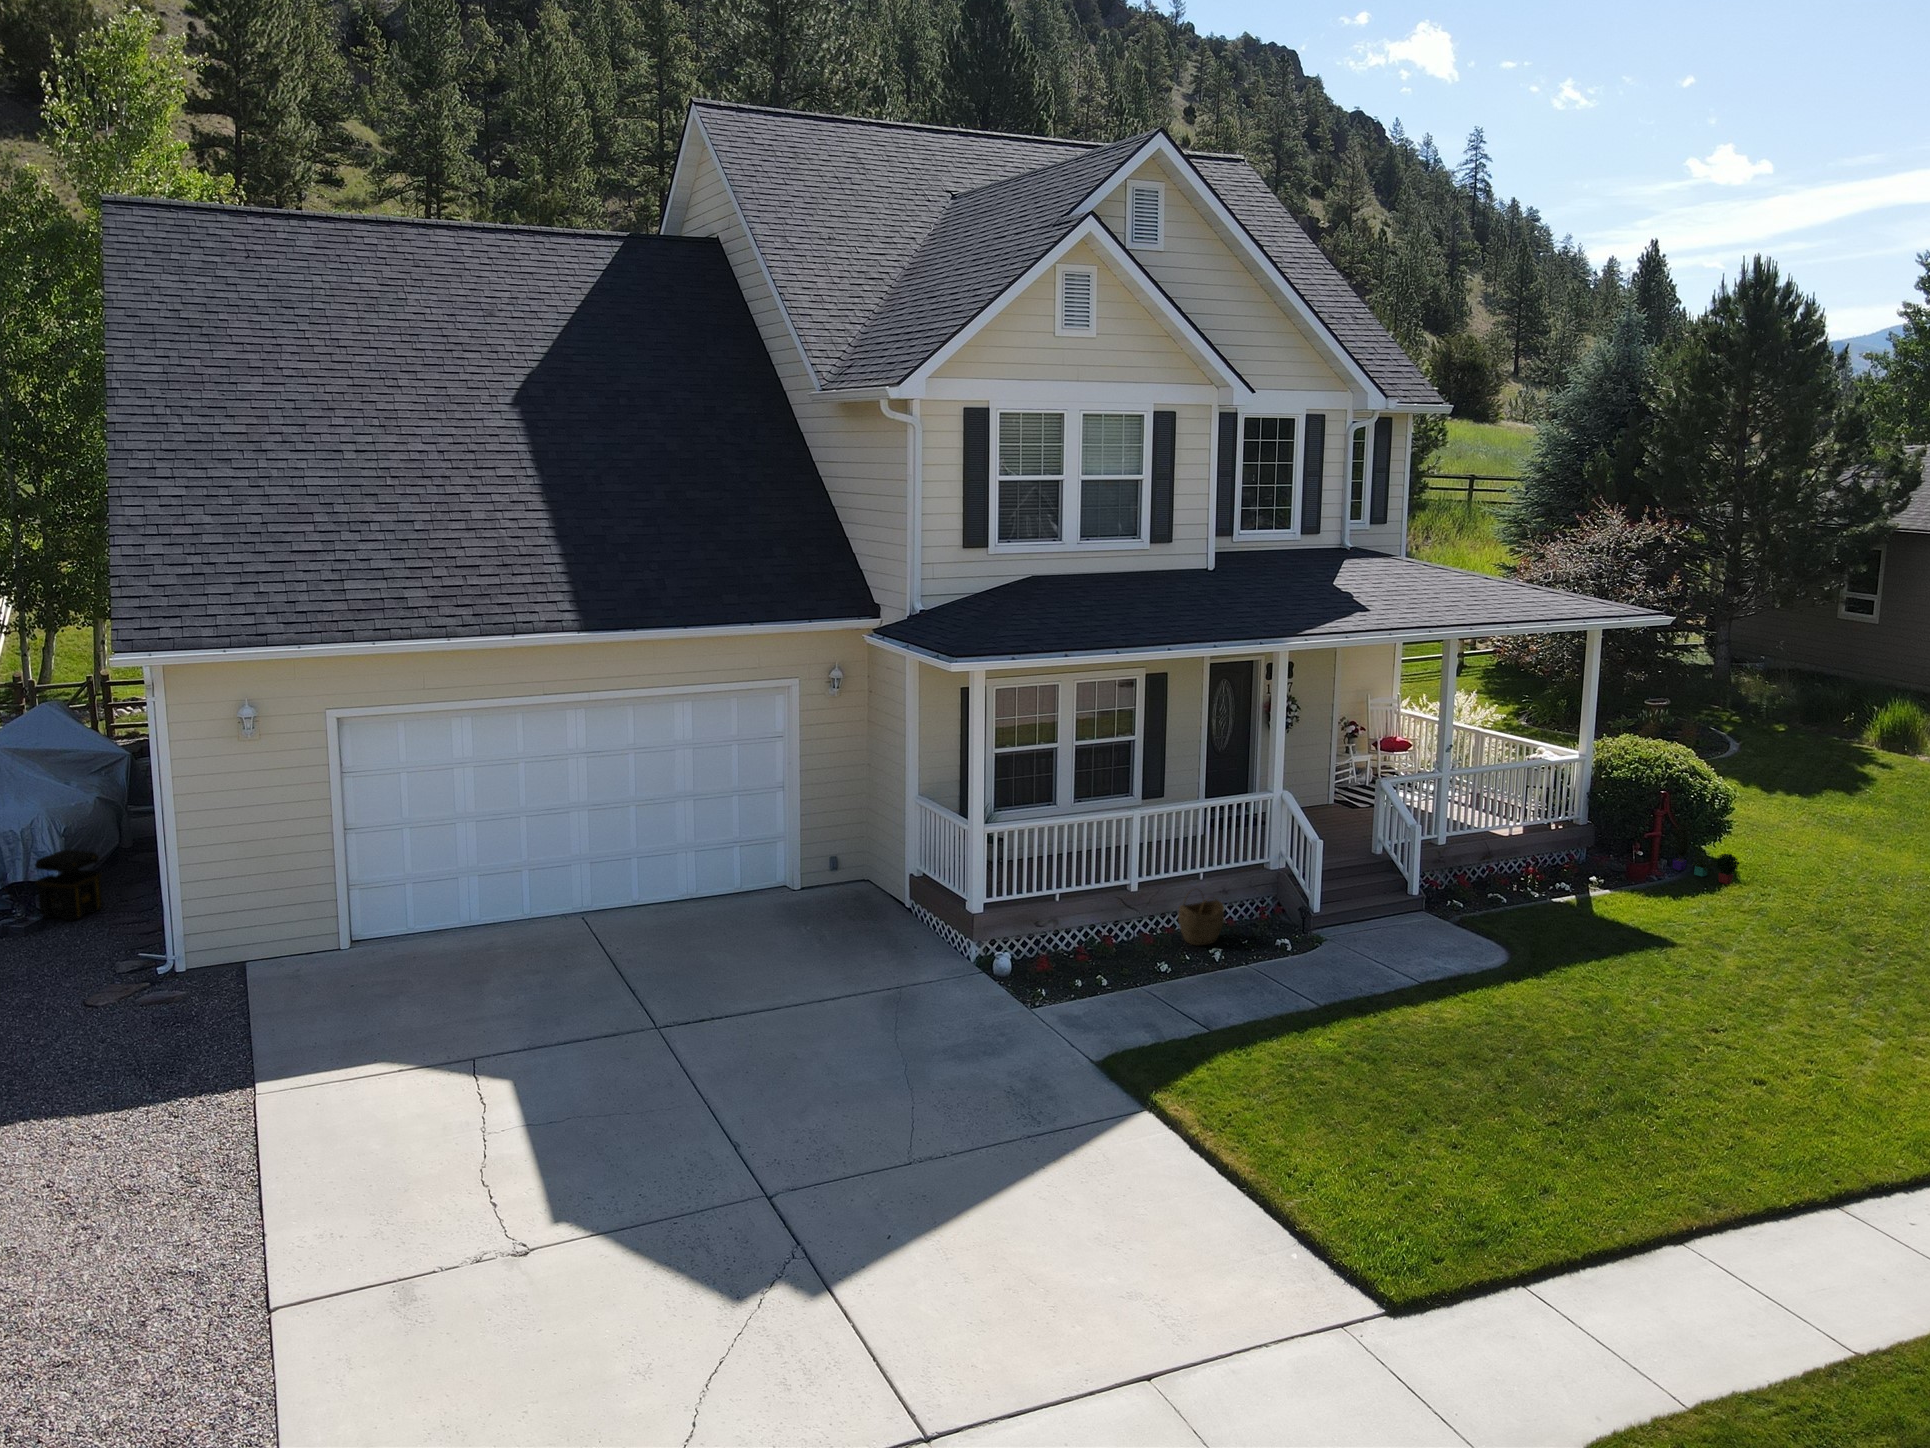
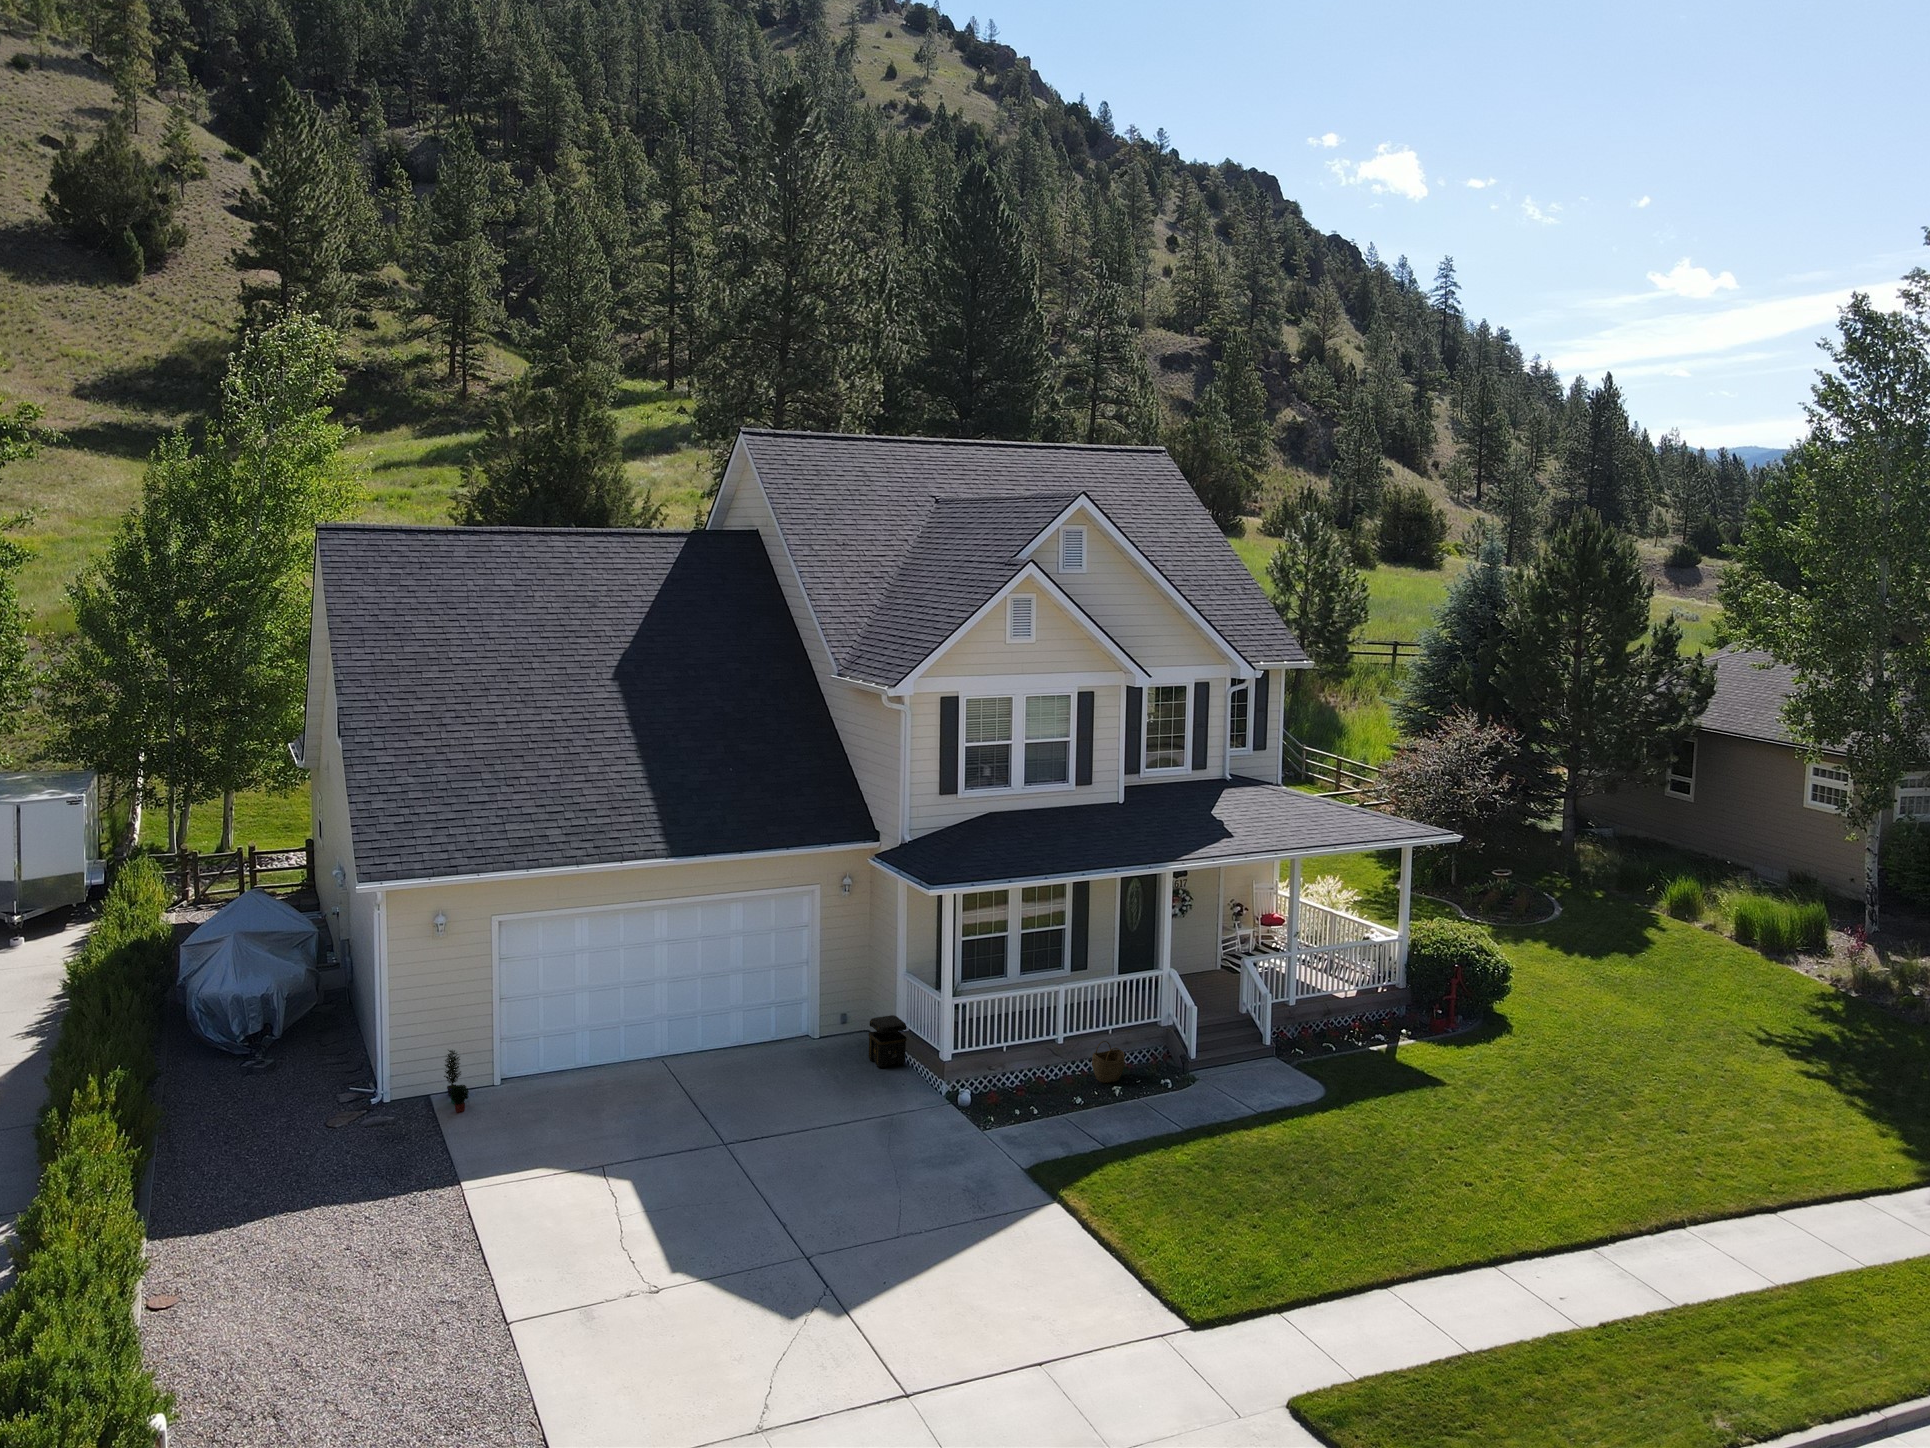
potted plant: present [1672,819,1739,884] -> present [444,1050,469,1113]
toolbox: present [35,850,103,920] -> present [869,1015,907,1068]

